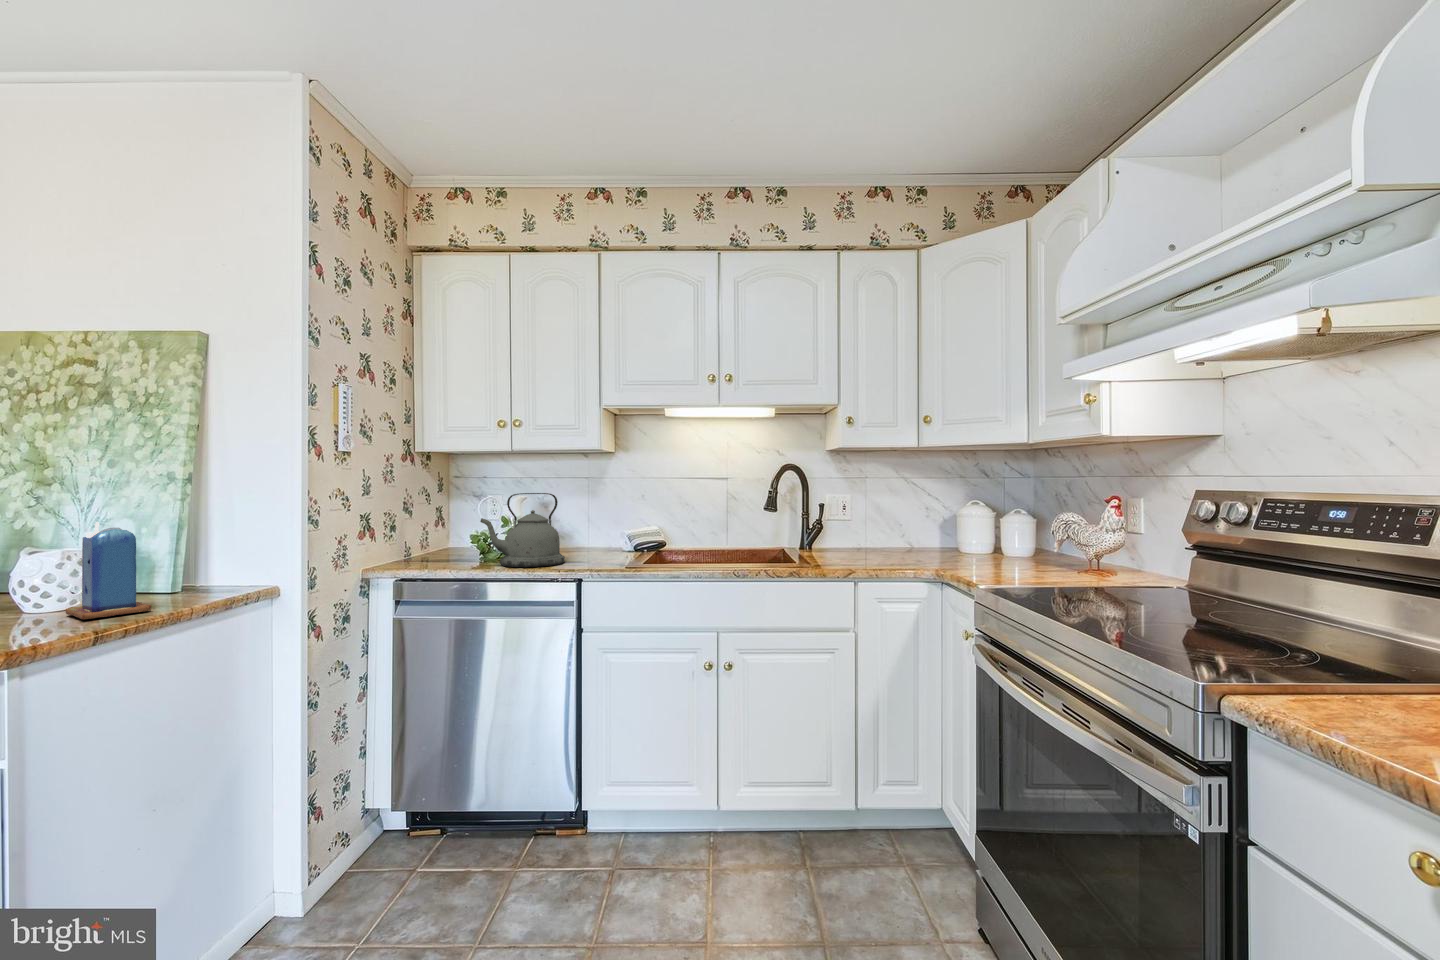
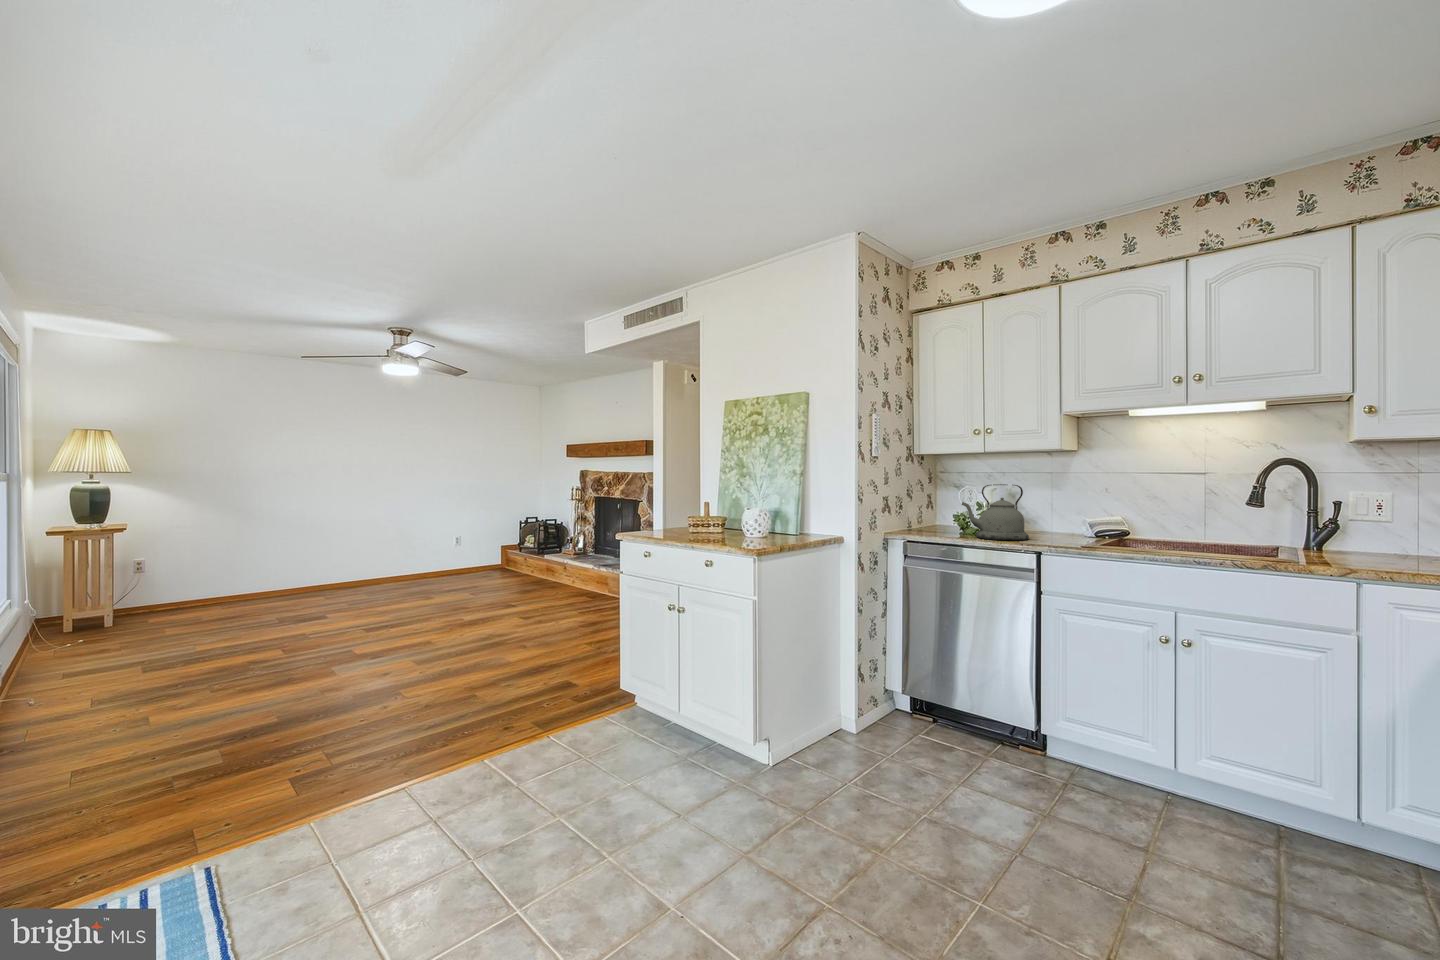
candle: present [66,522,151,620] -> none [759,495,792,542]

